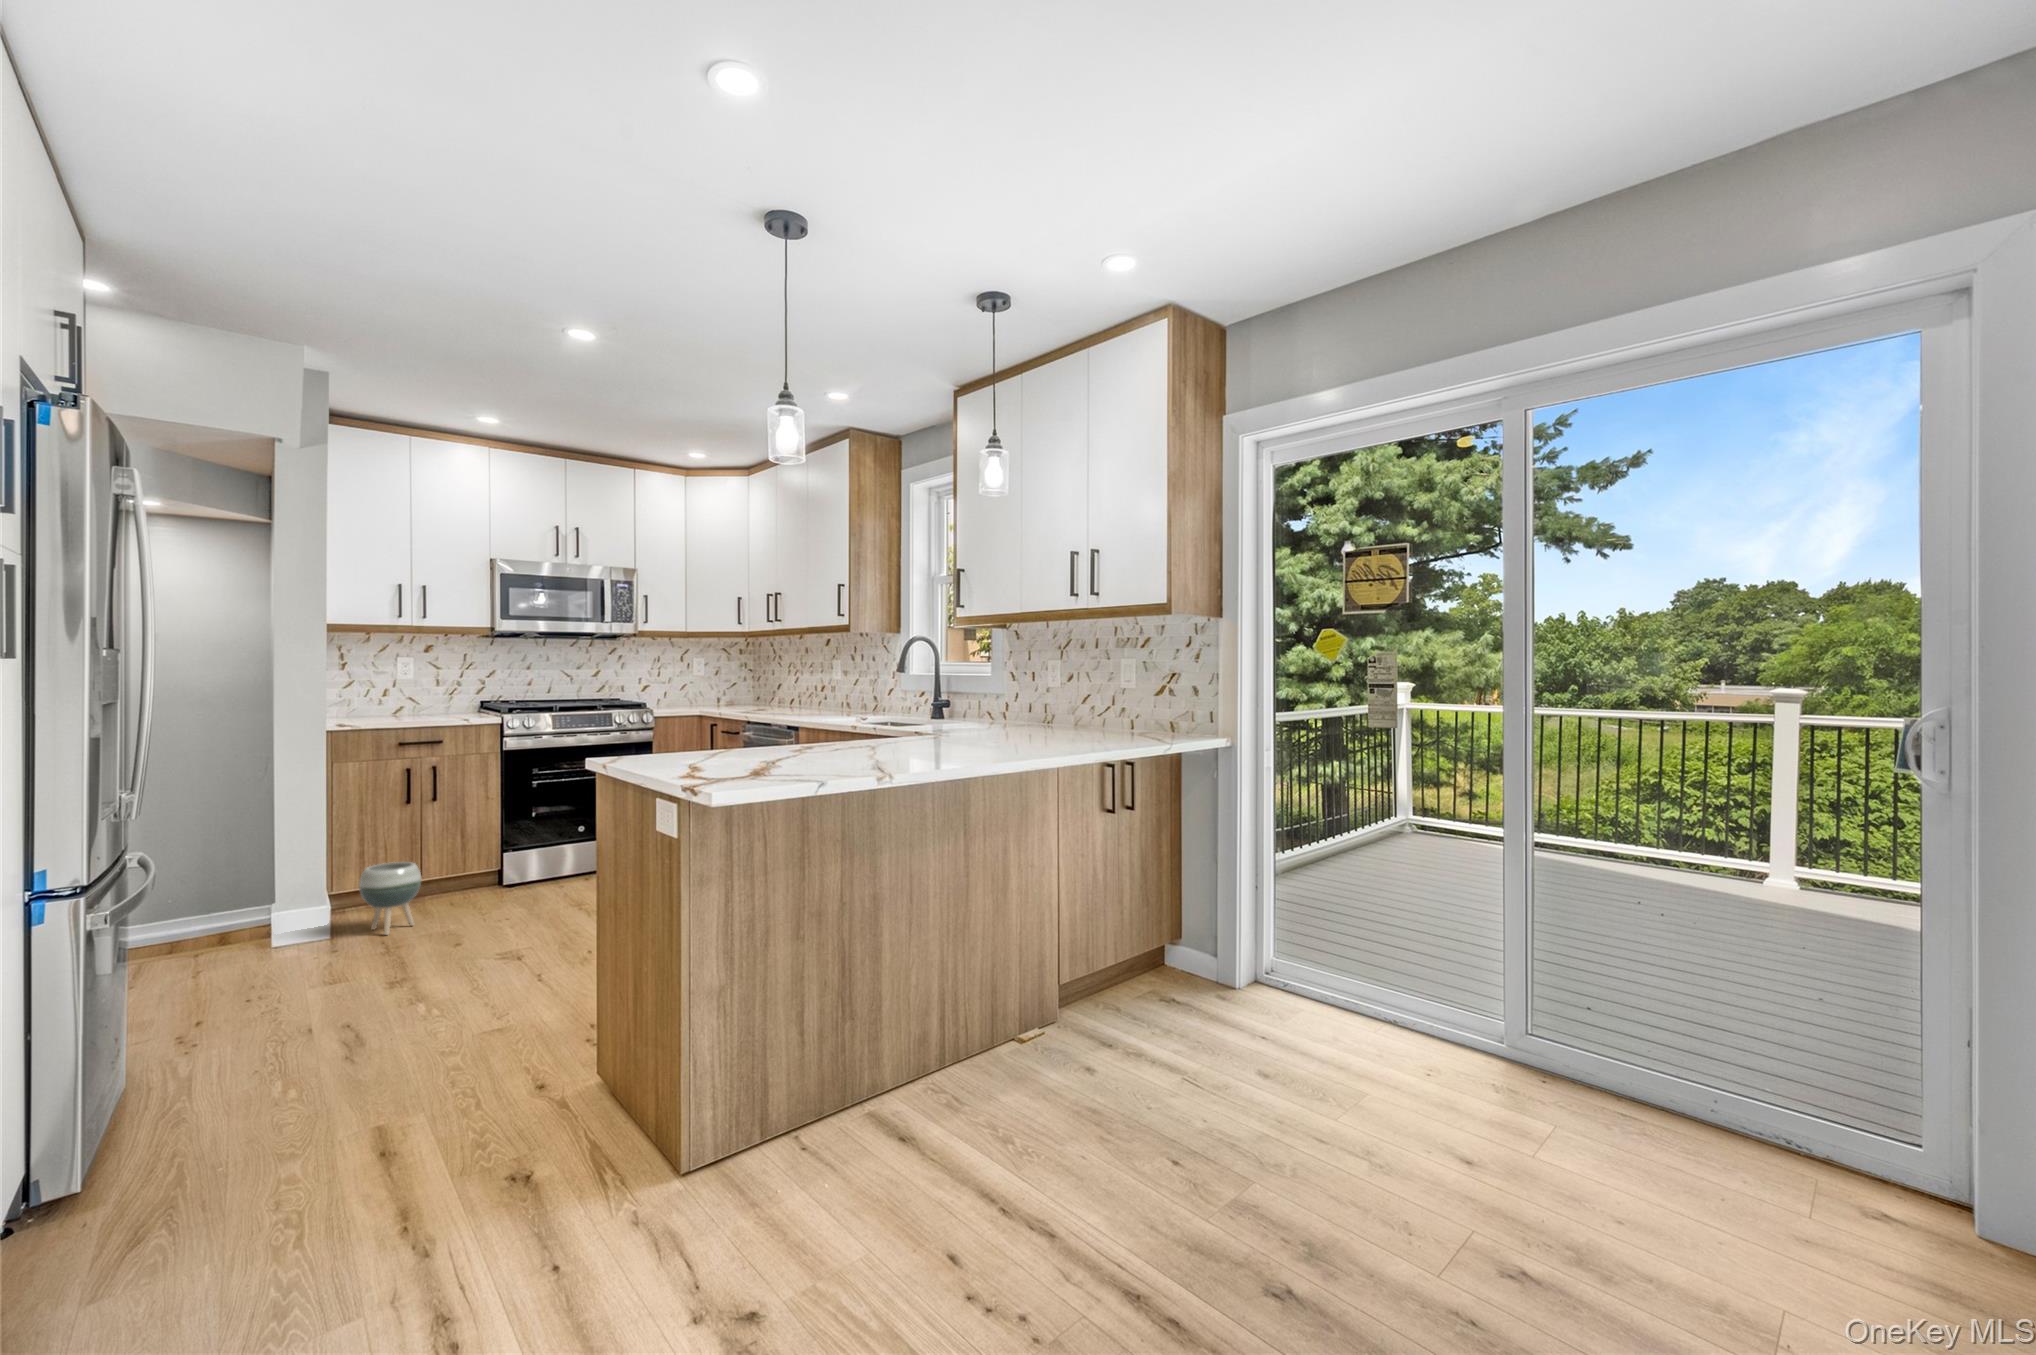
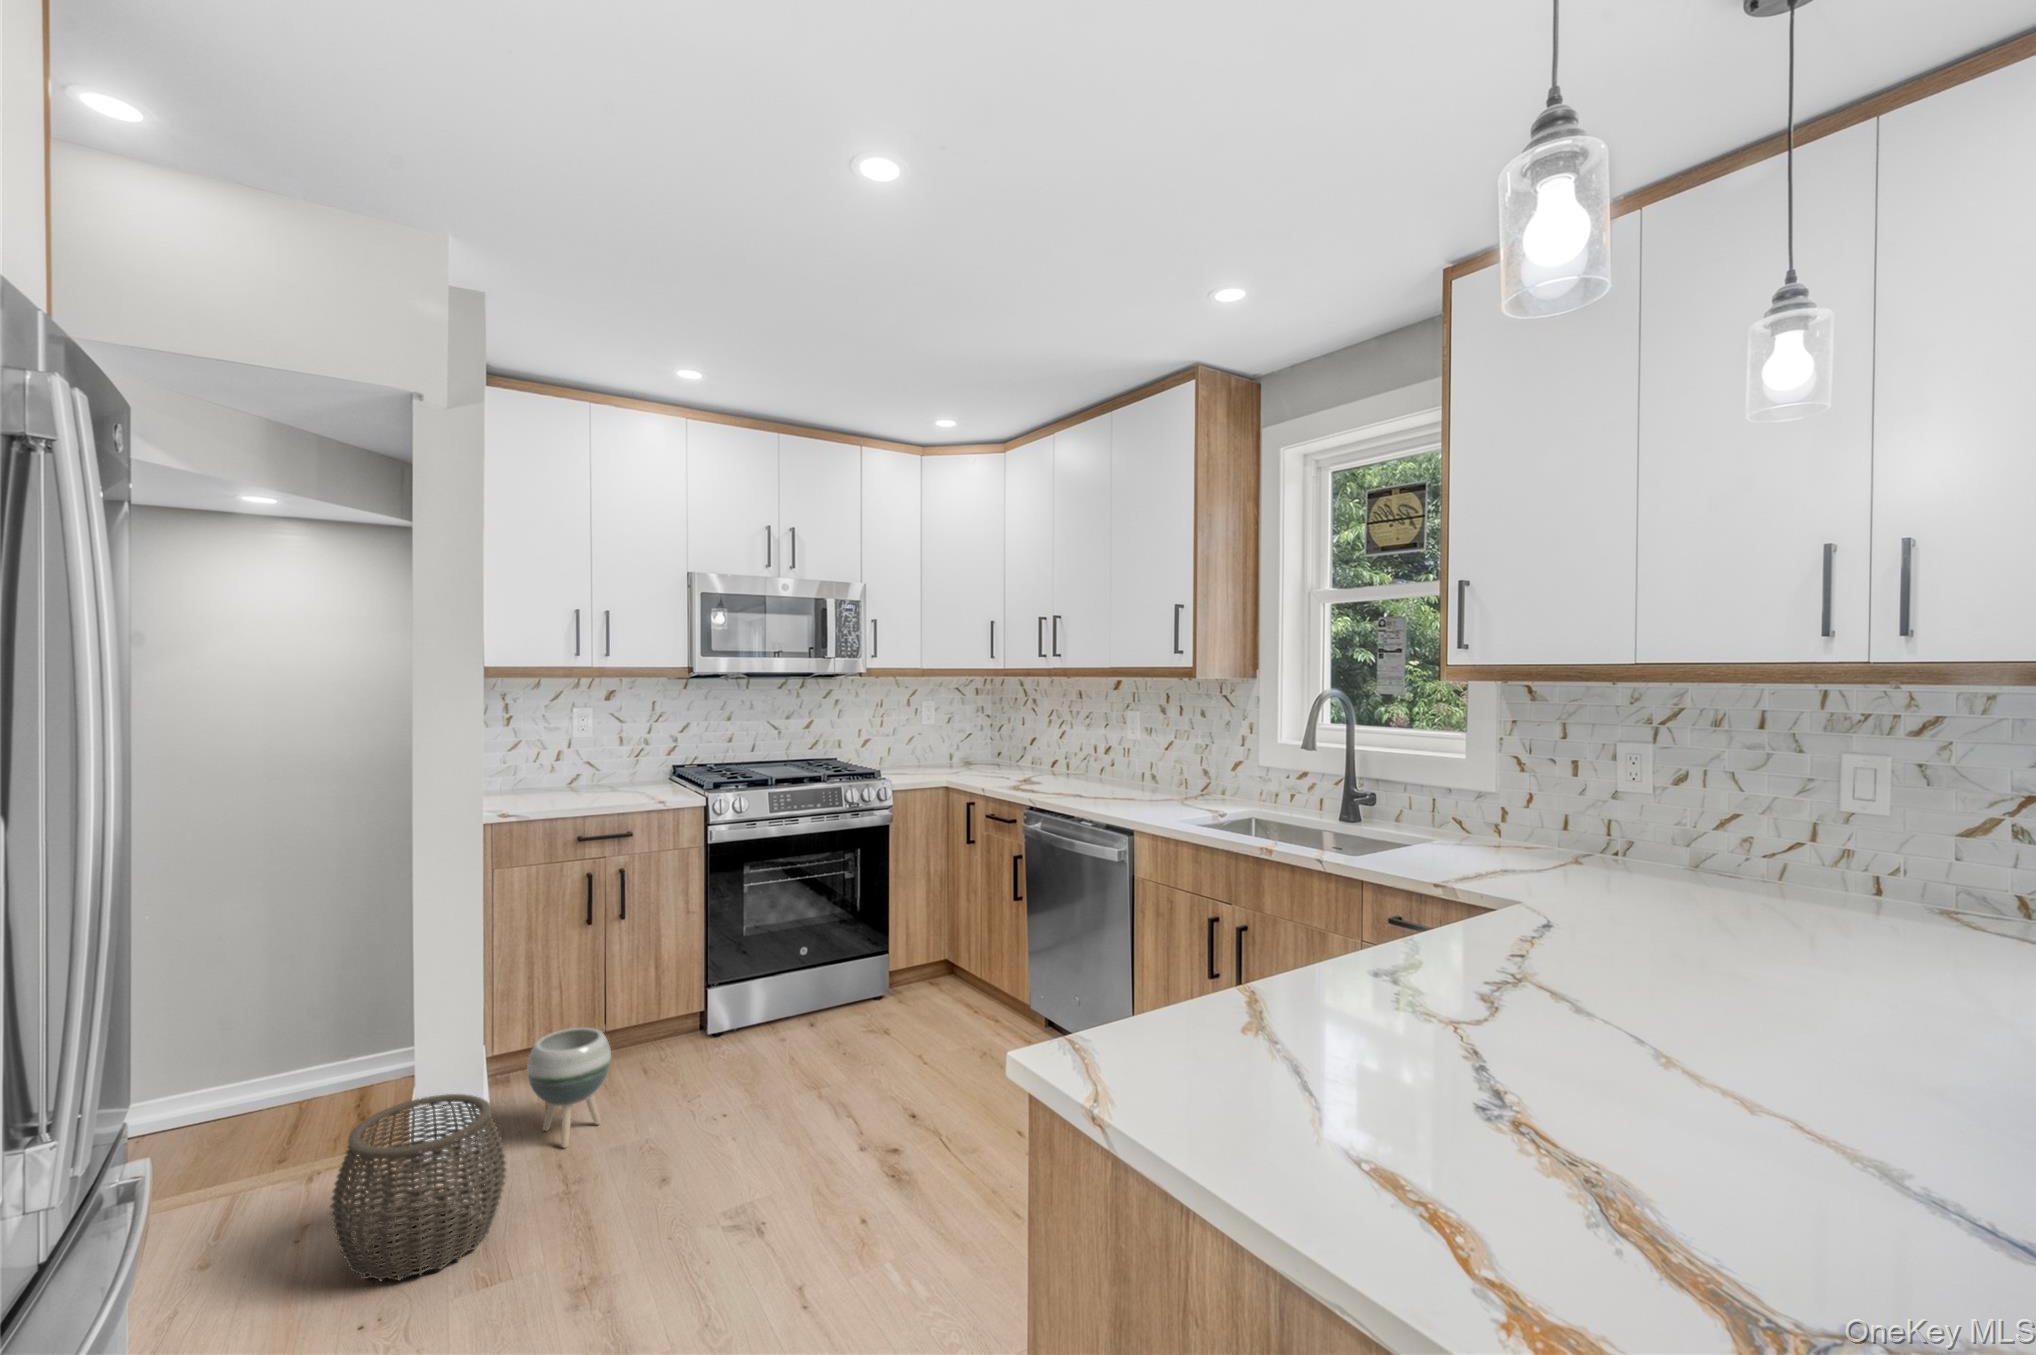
woven basket: none [222,885,343,985] -> present [331,1094,506,1281]

